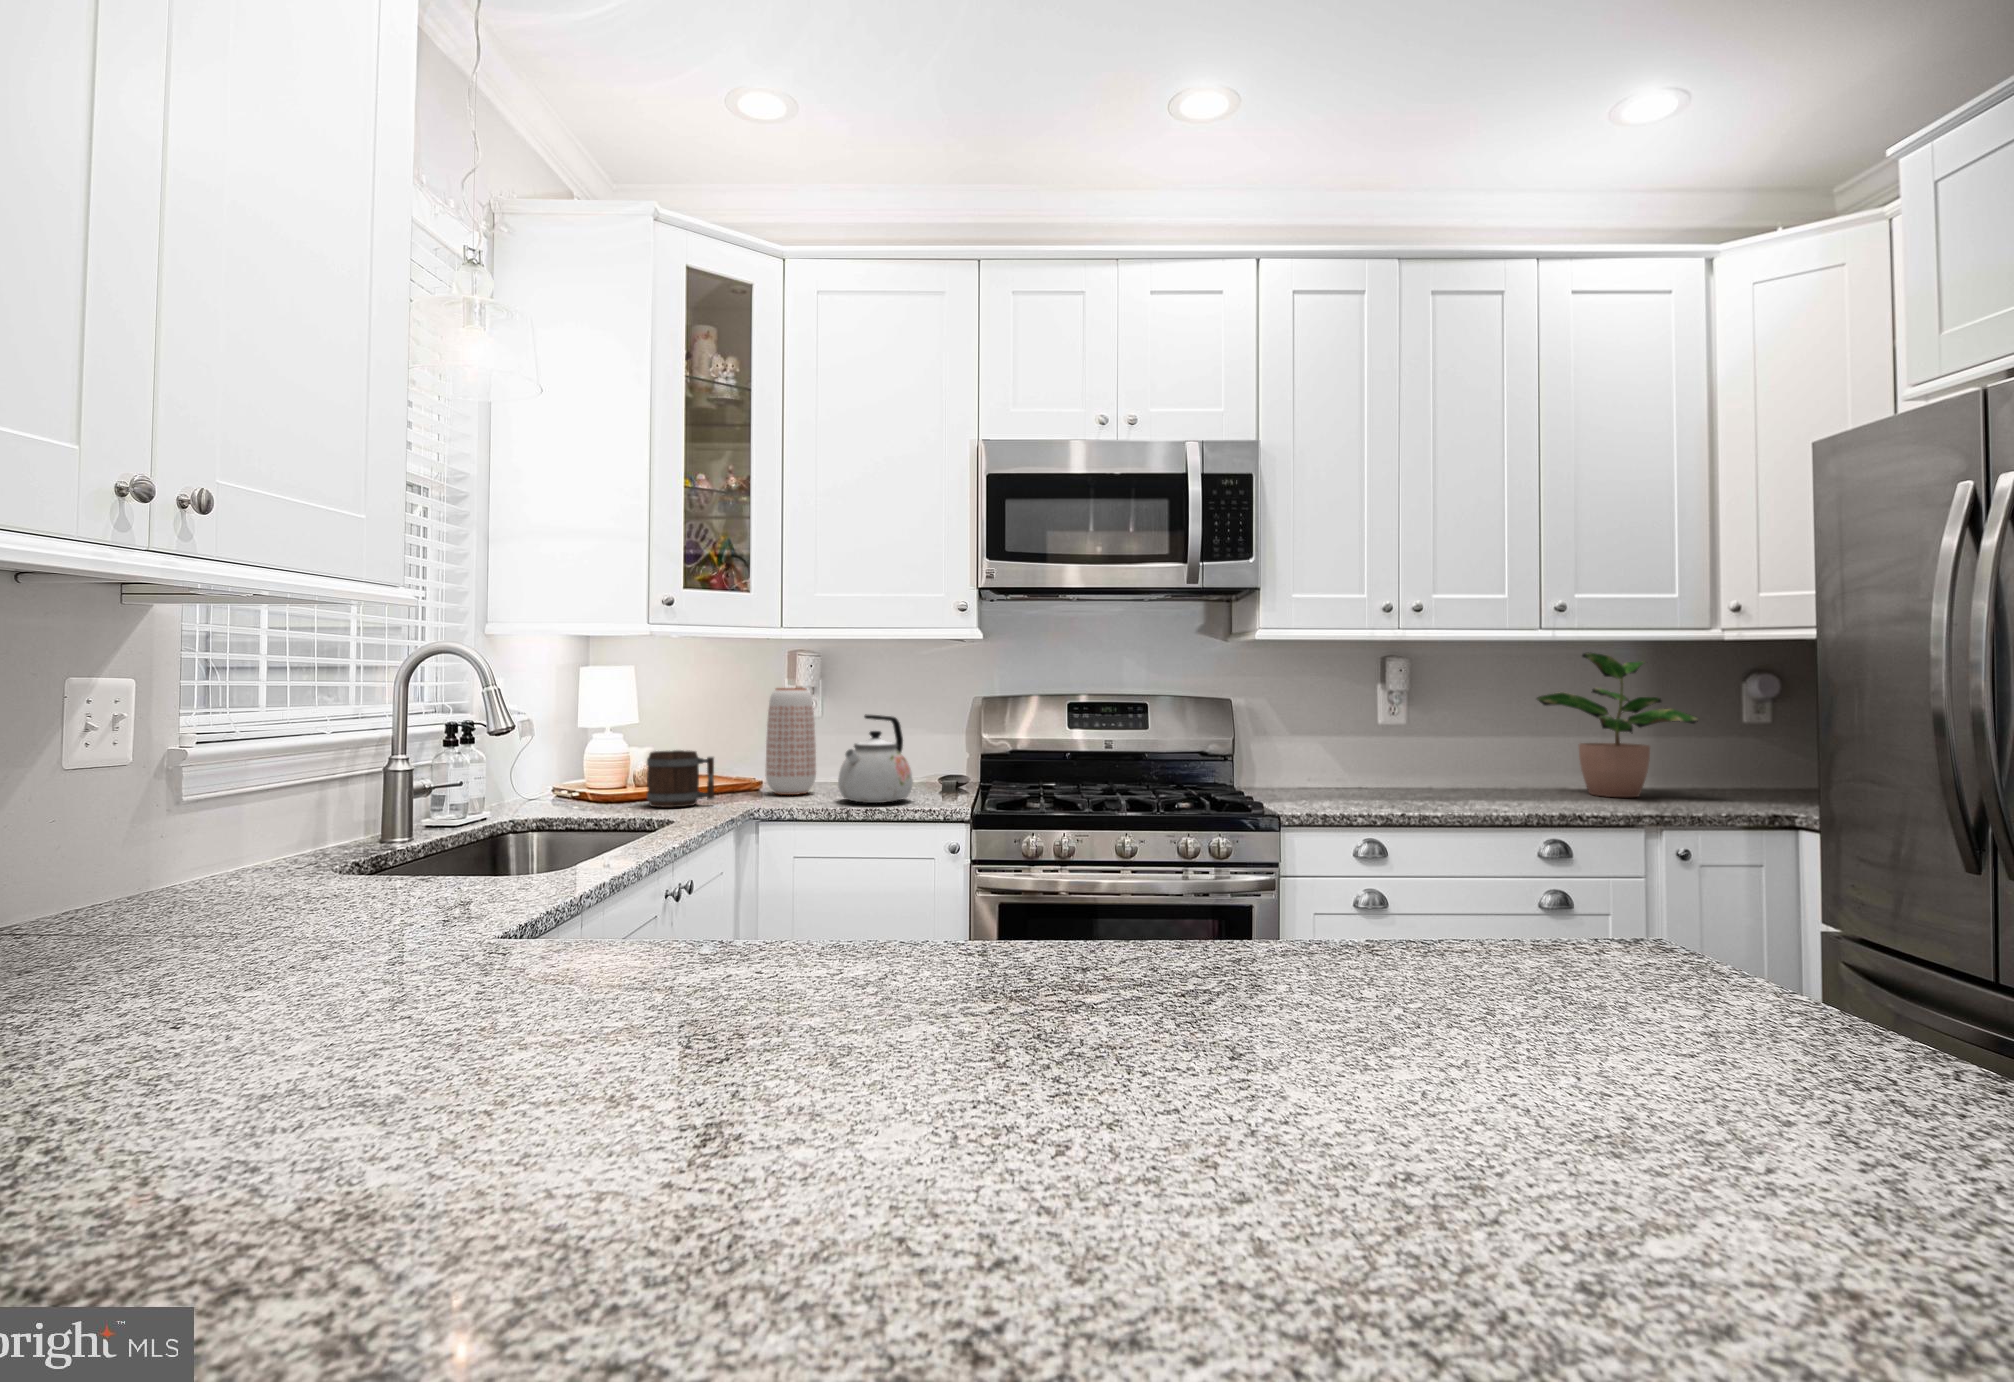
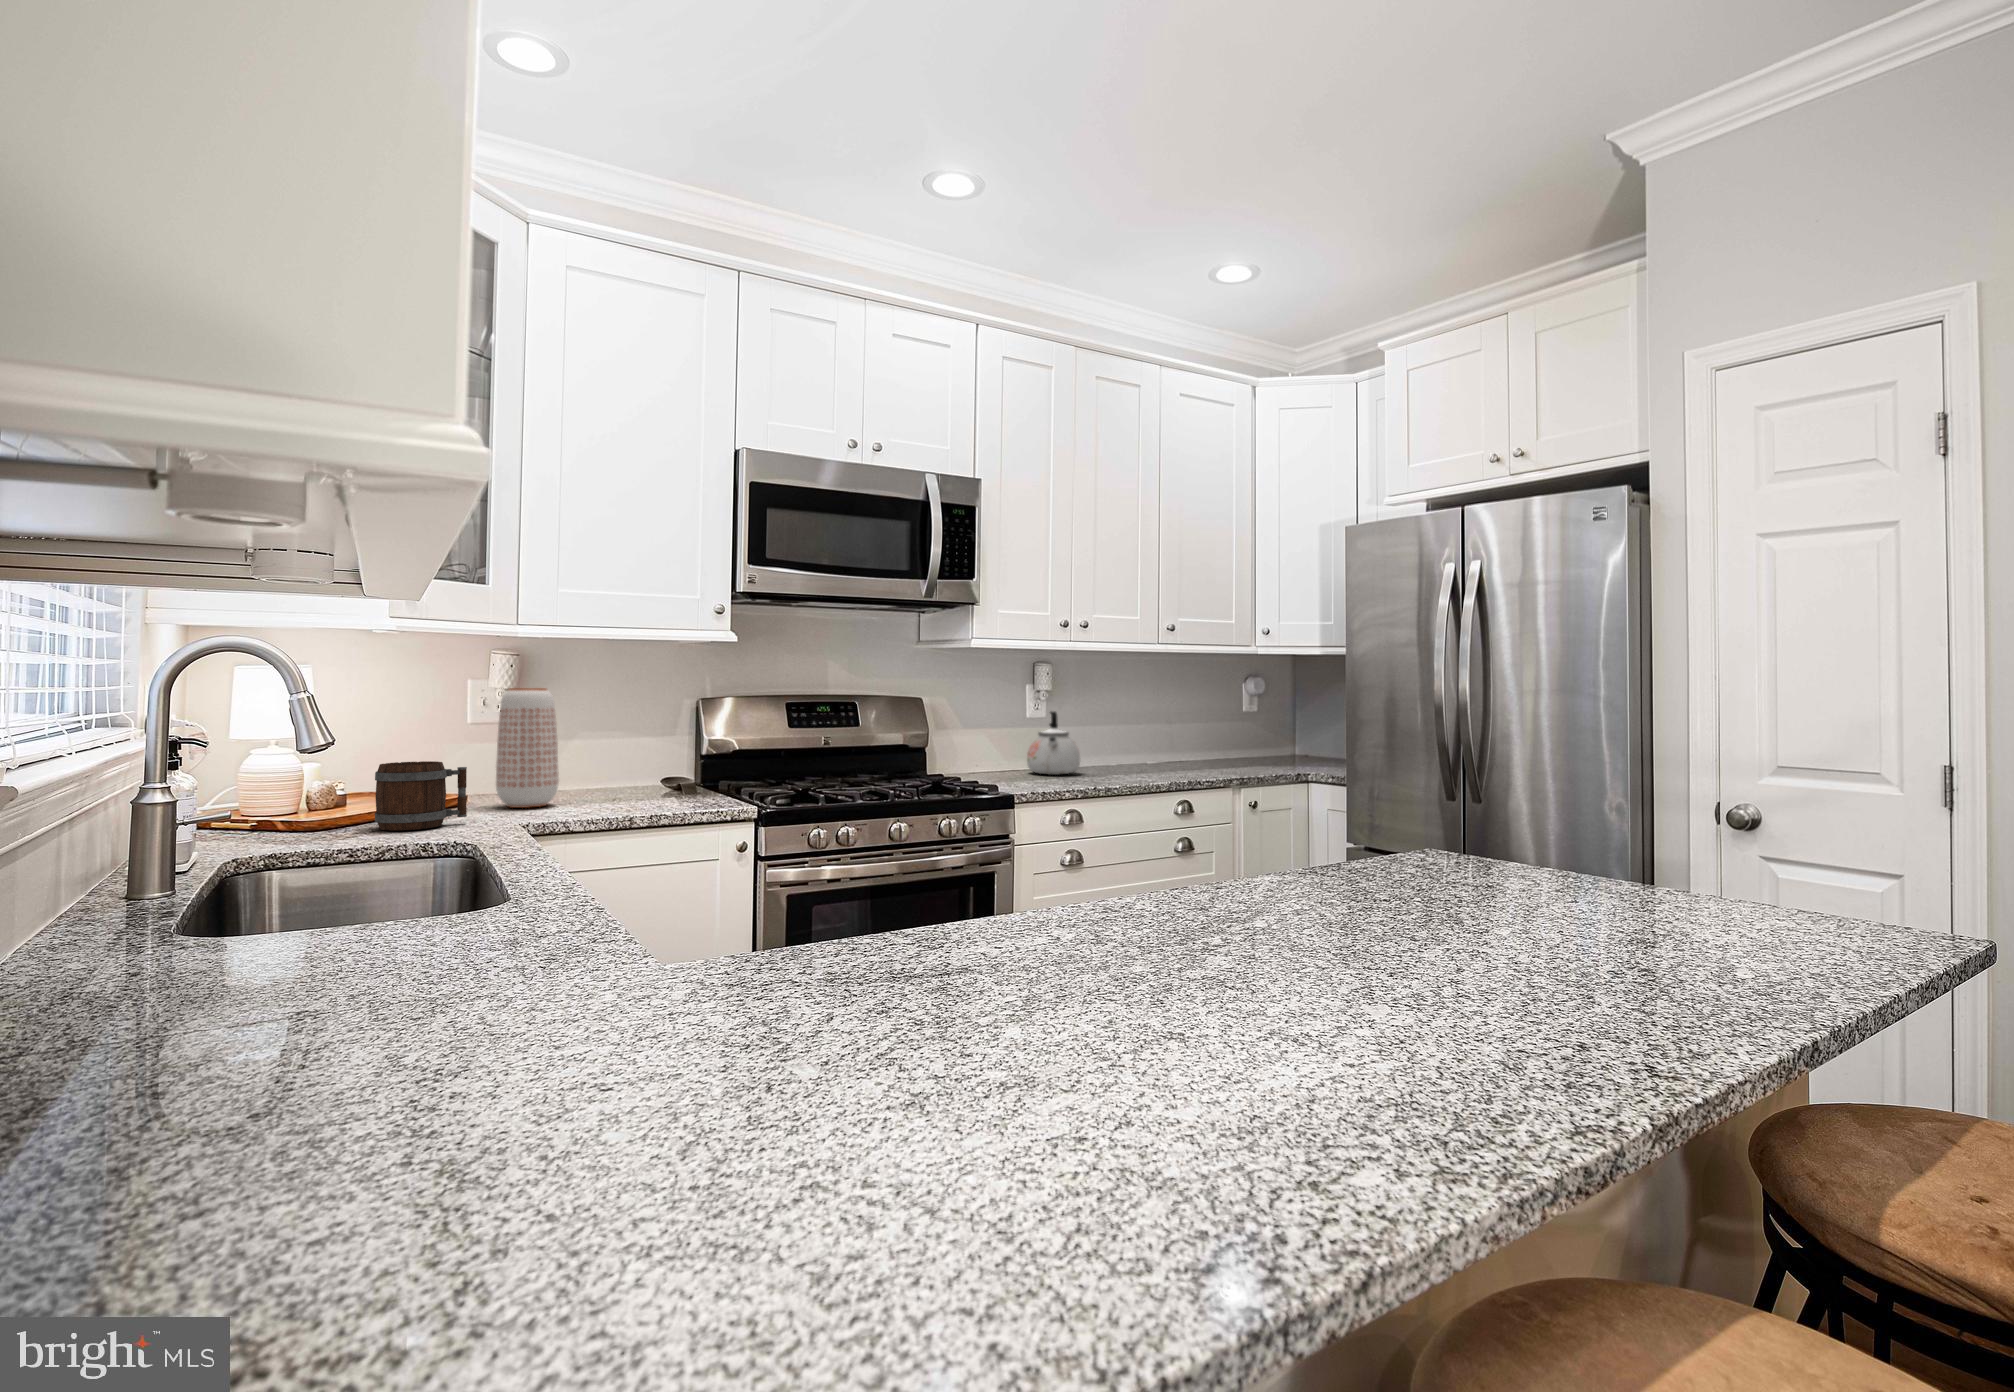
potted plant: present [1537,653,1699,797] -> none [1135,664,1234,769]
kettle: present [838,715,913,803] -> present [1027,712,1080,775]

